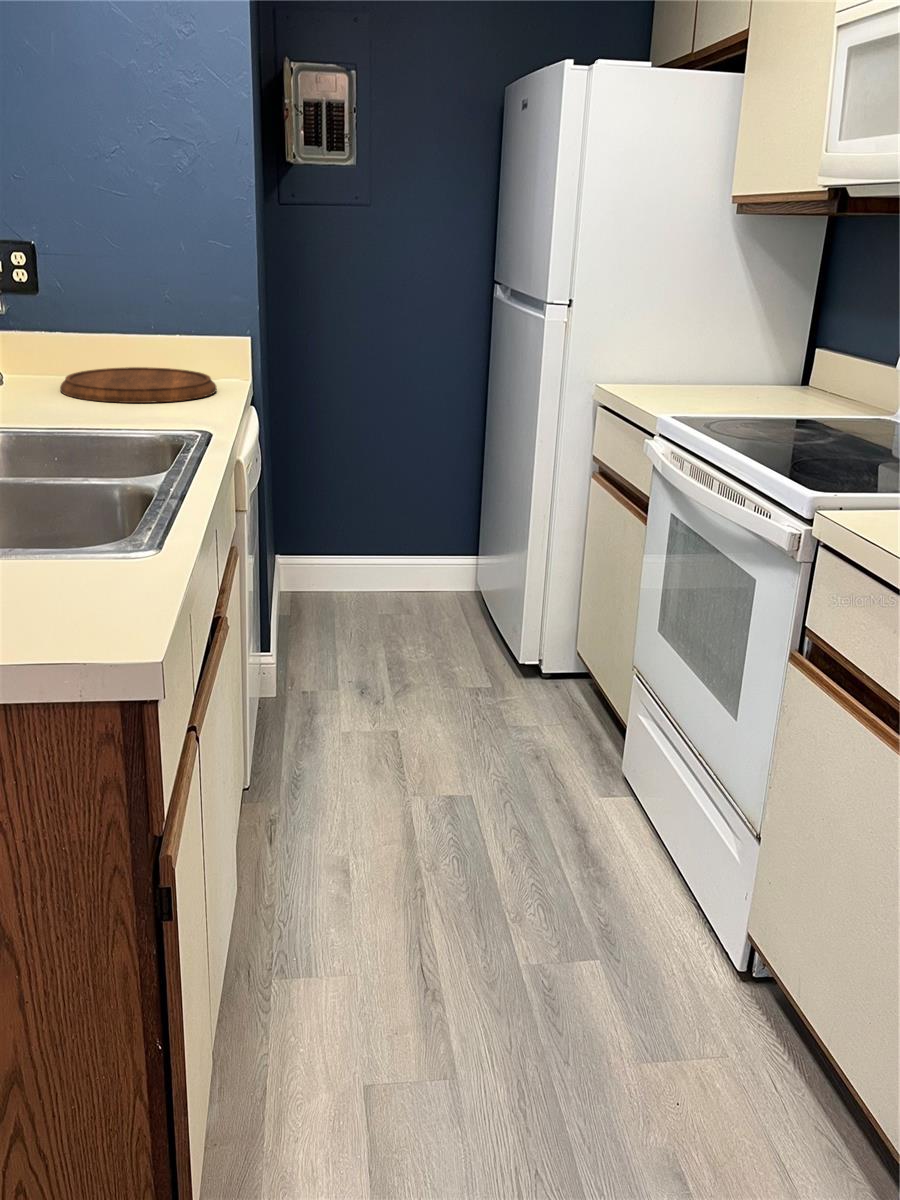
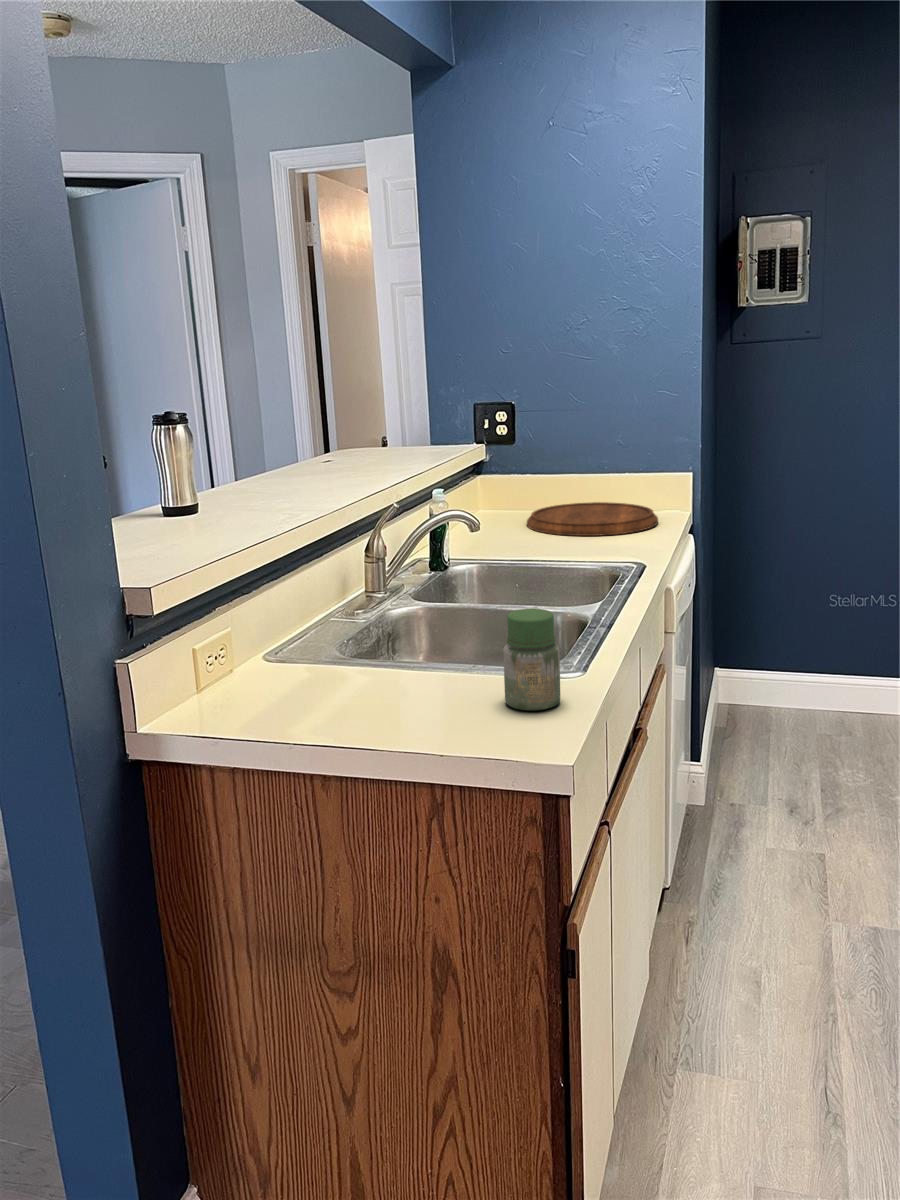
jar: none [54,469,133,599] -> present [503,609,560,711]

